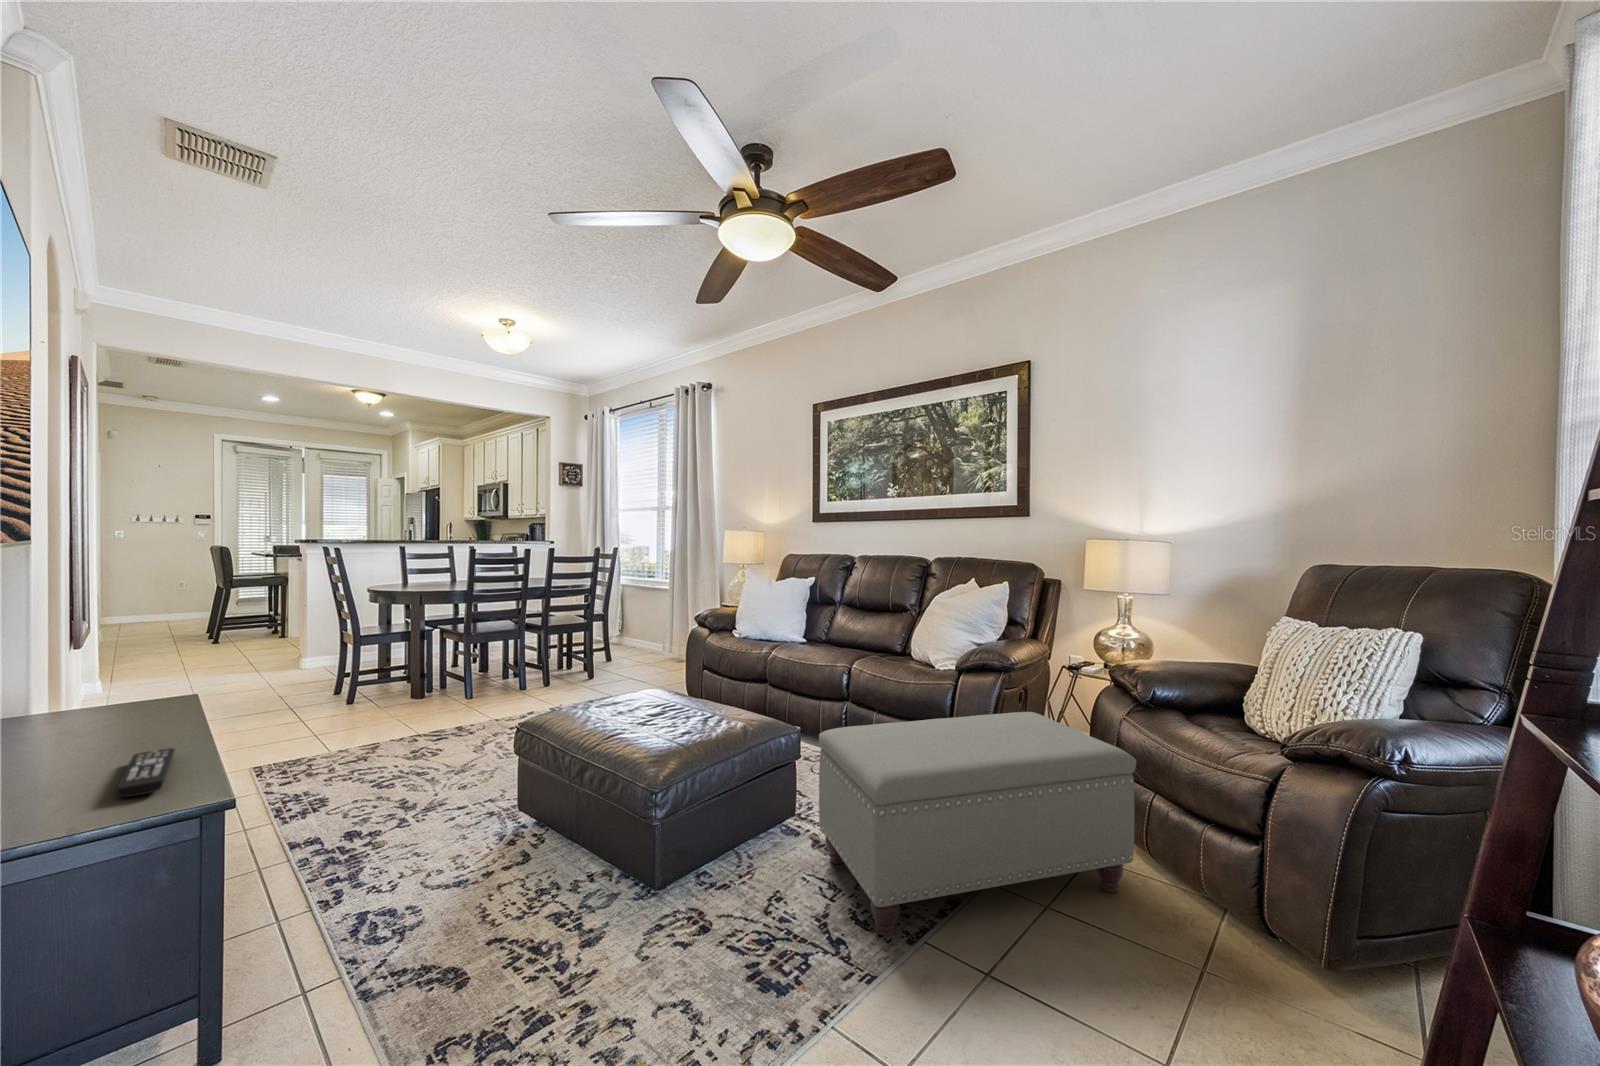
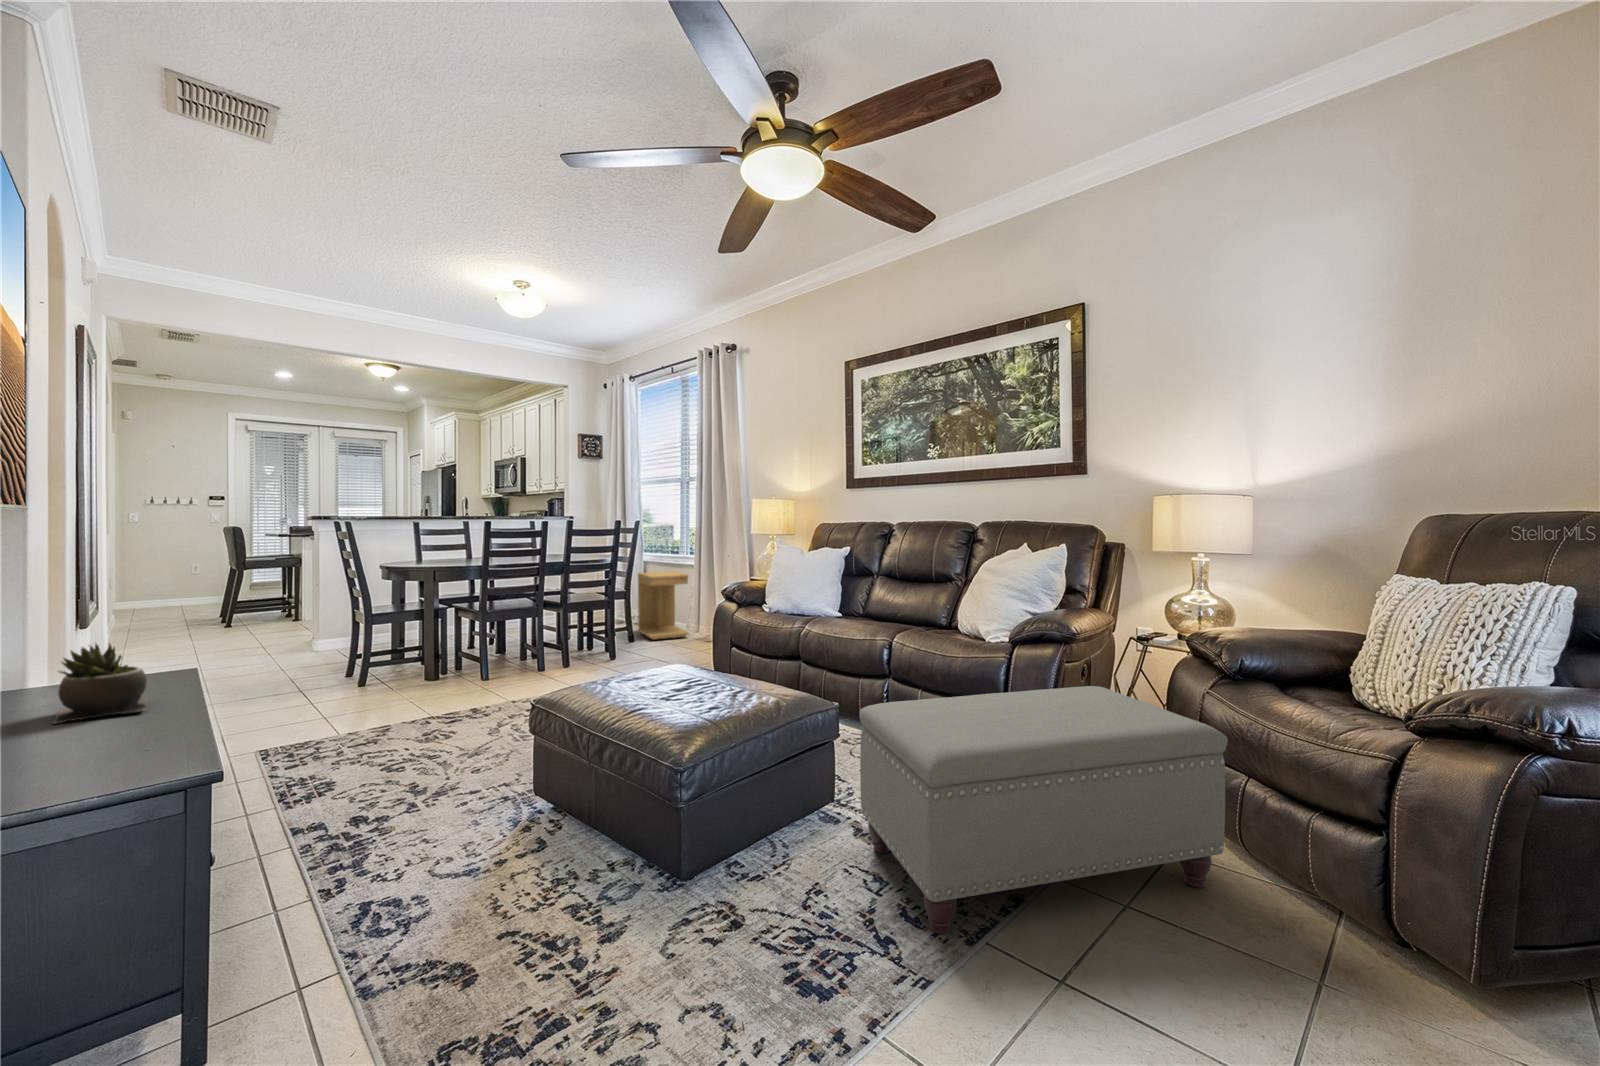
side table: none [616,593,665,659] -> present [638,571,689,640]
succulent plant: none [86,676,171,751] -> present [53,644,148,724]
remote control: present [116,748,175,797] -> none [69,720,146,772]

